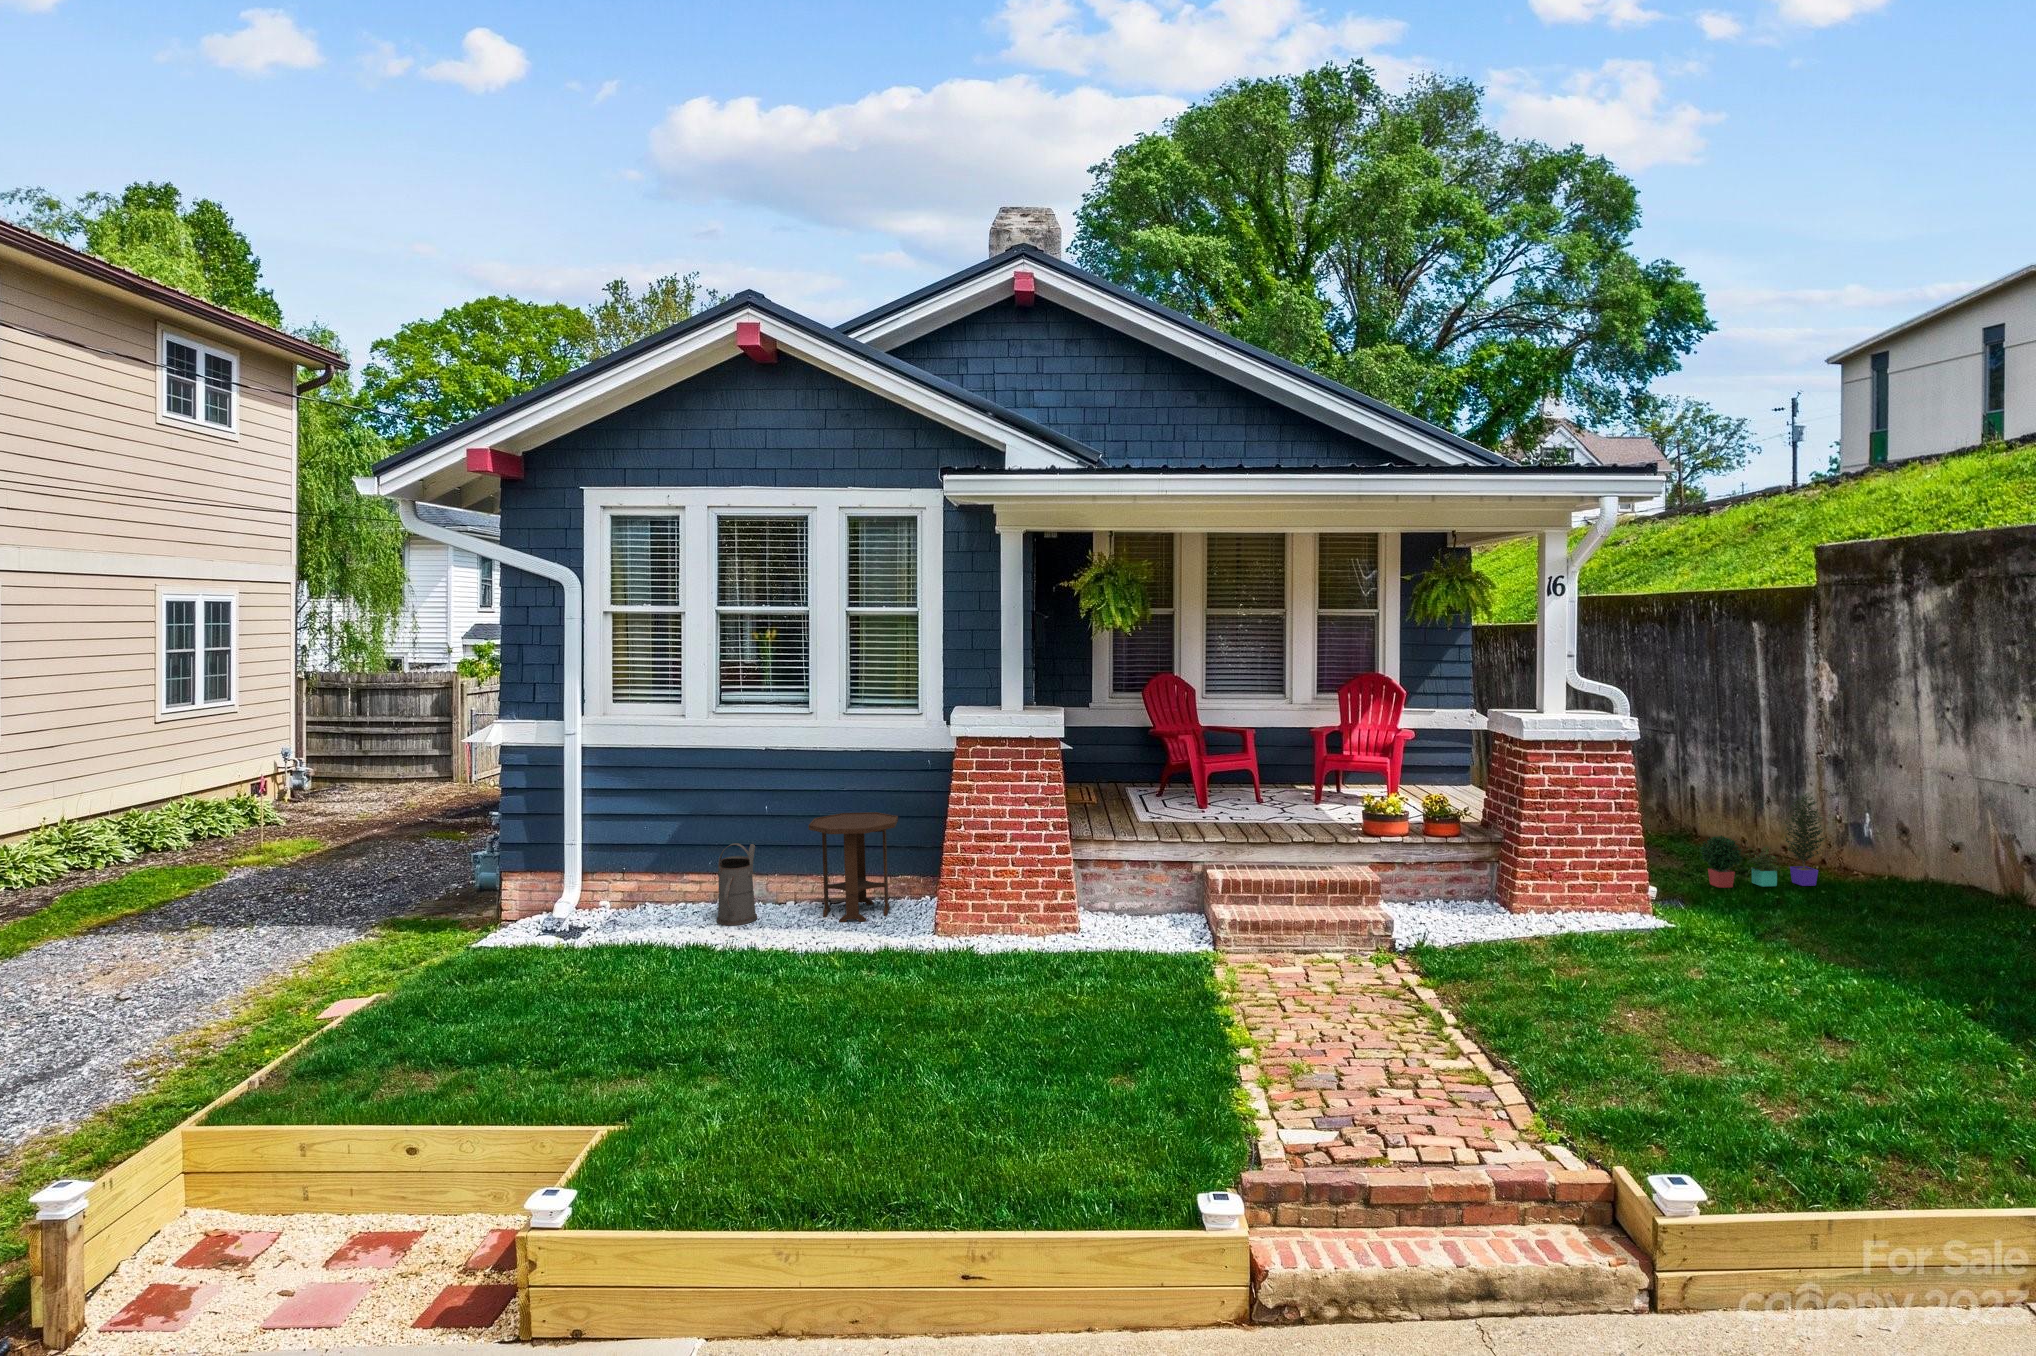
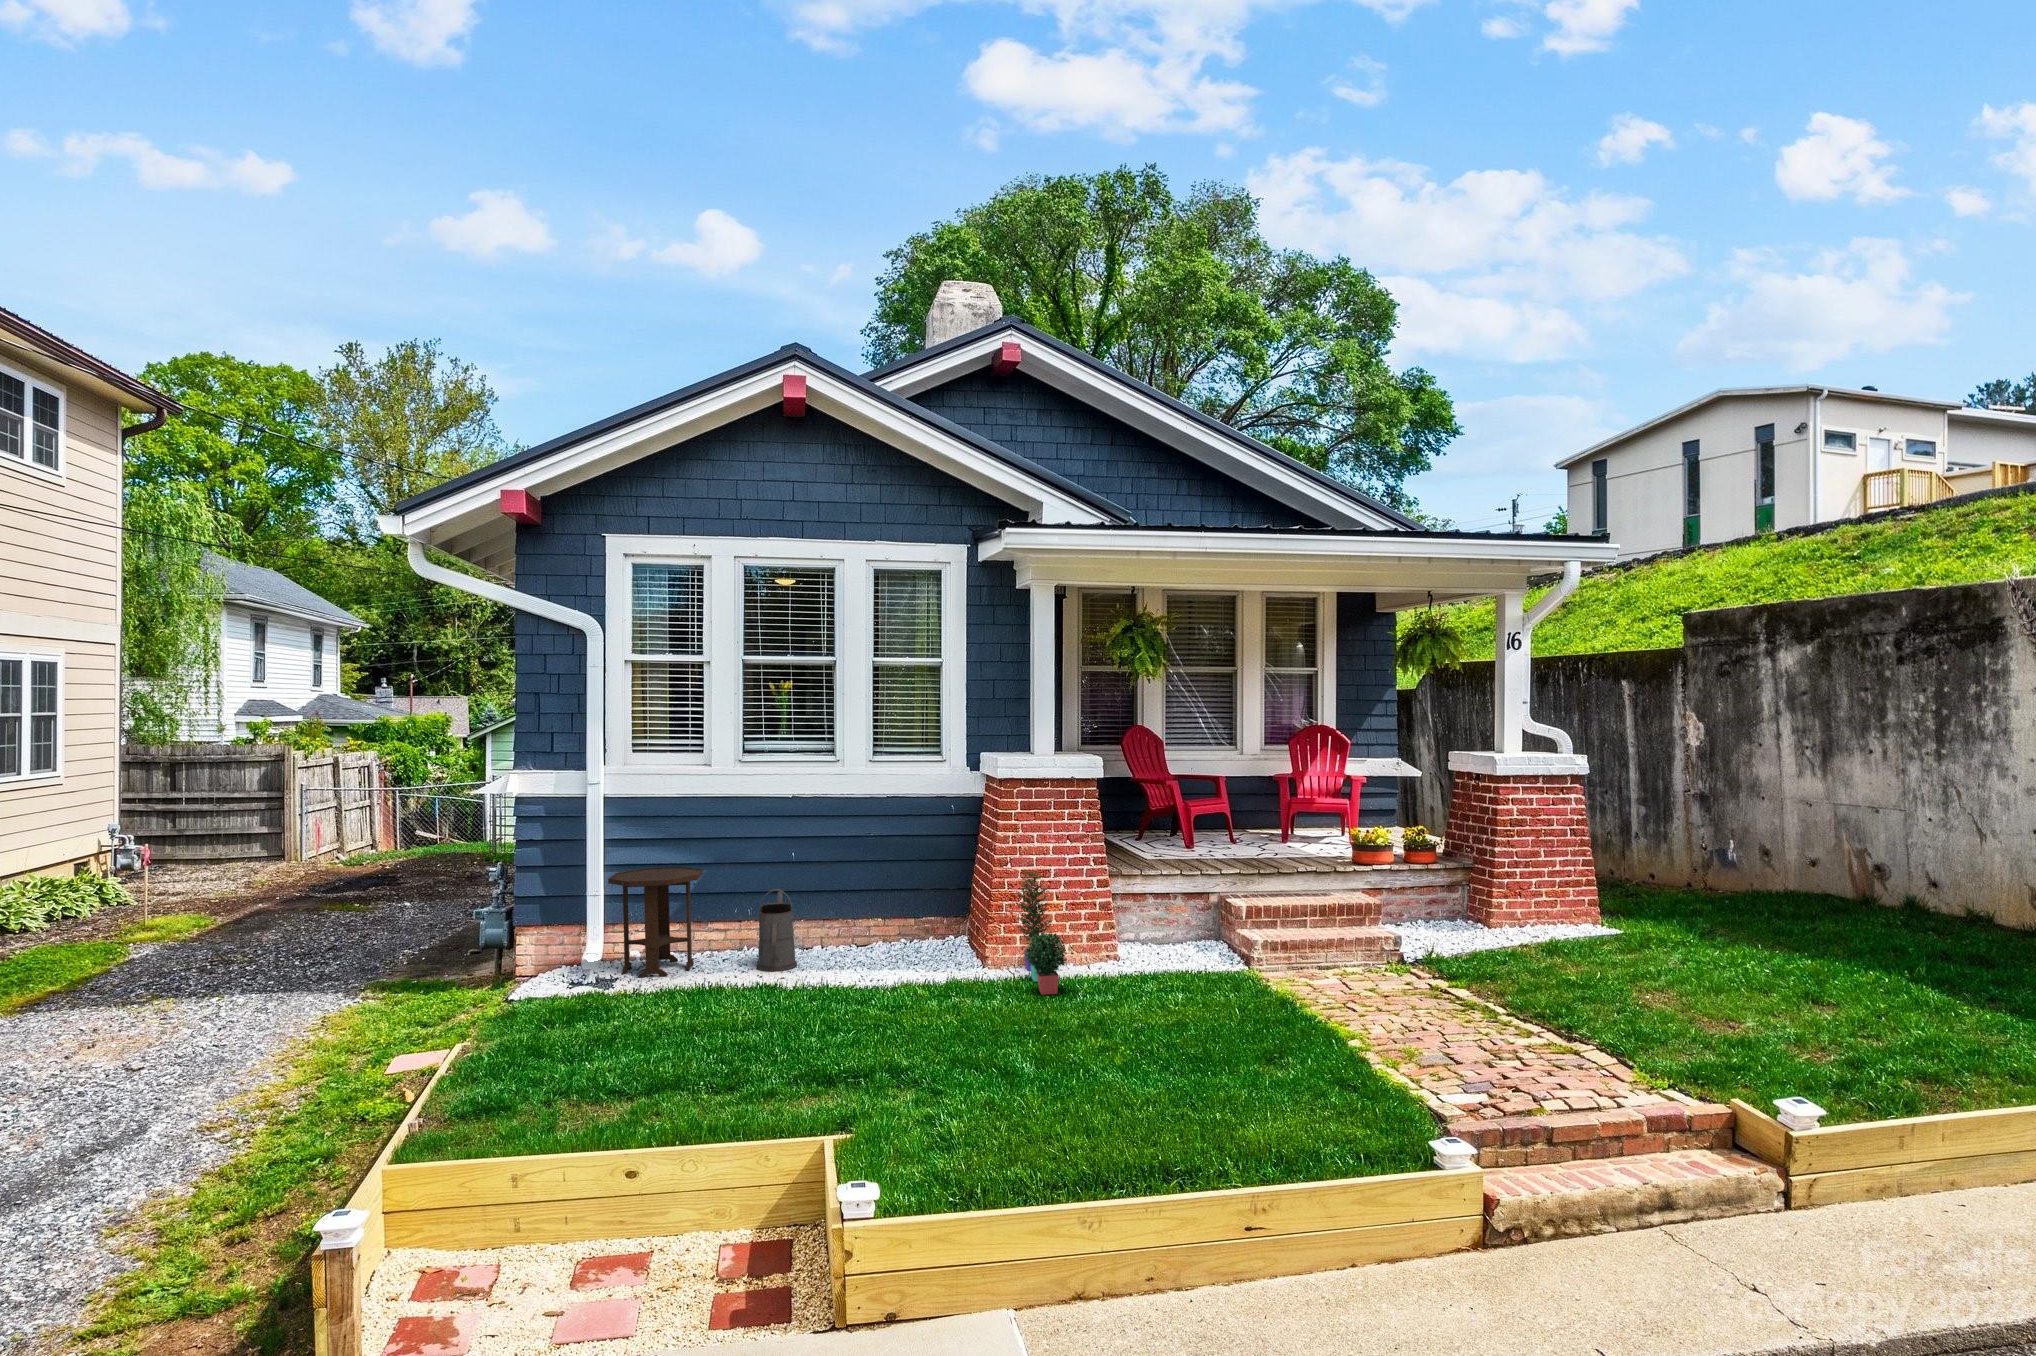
potted plant: present [1700,794,1827,888] -> present [1017,870,1066,995]
side table: present [809,812,898,922] -> present [608,867,703,977]

